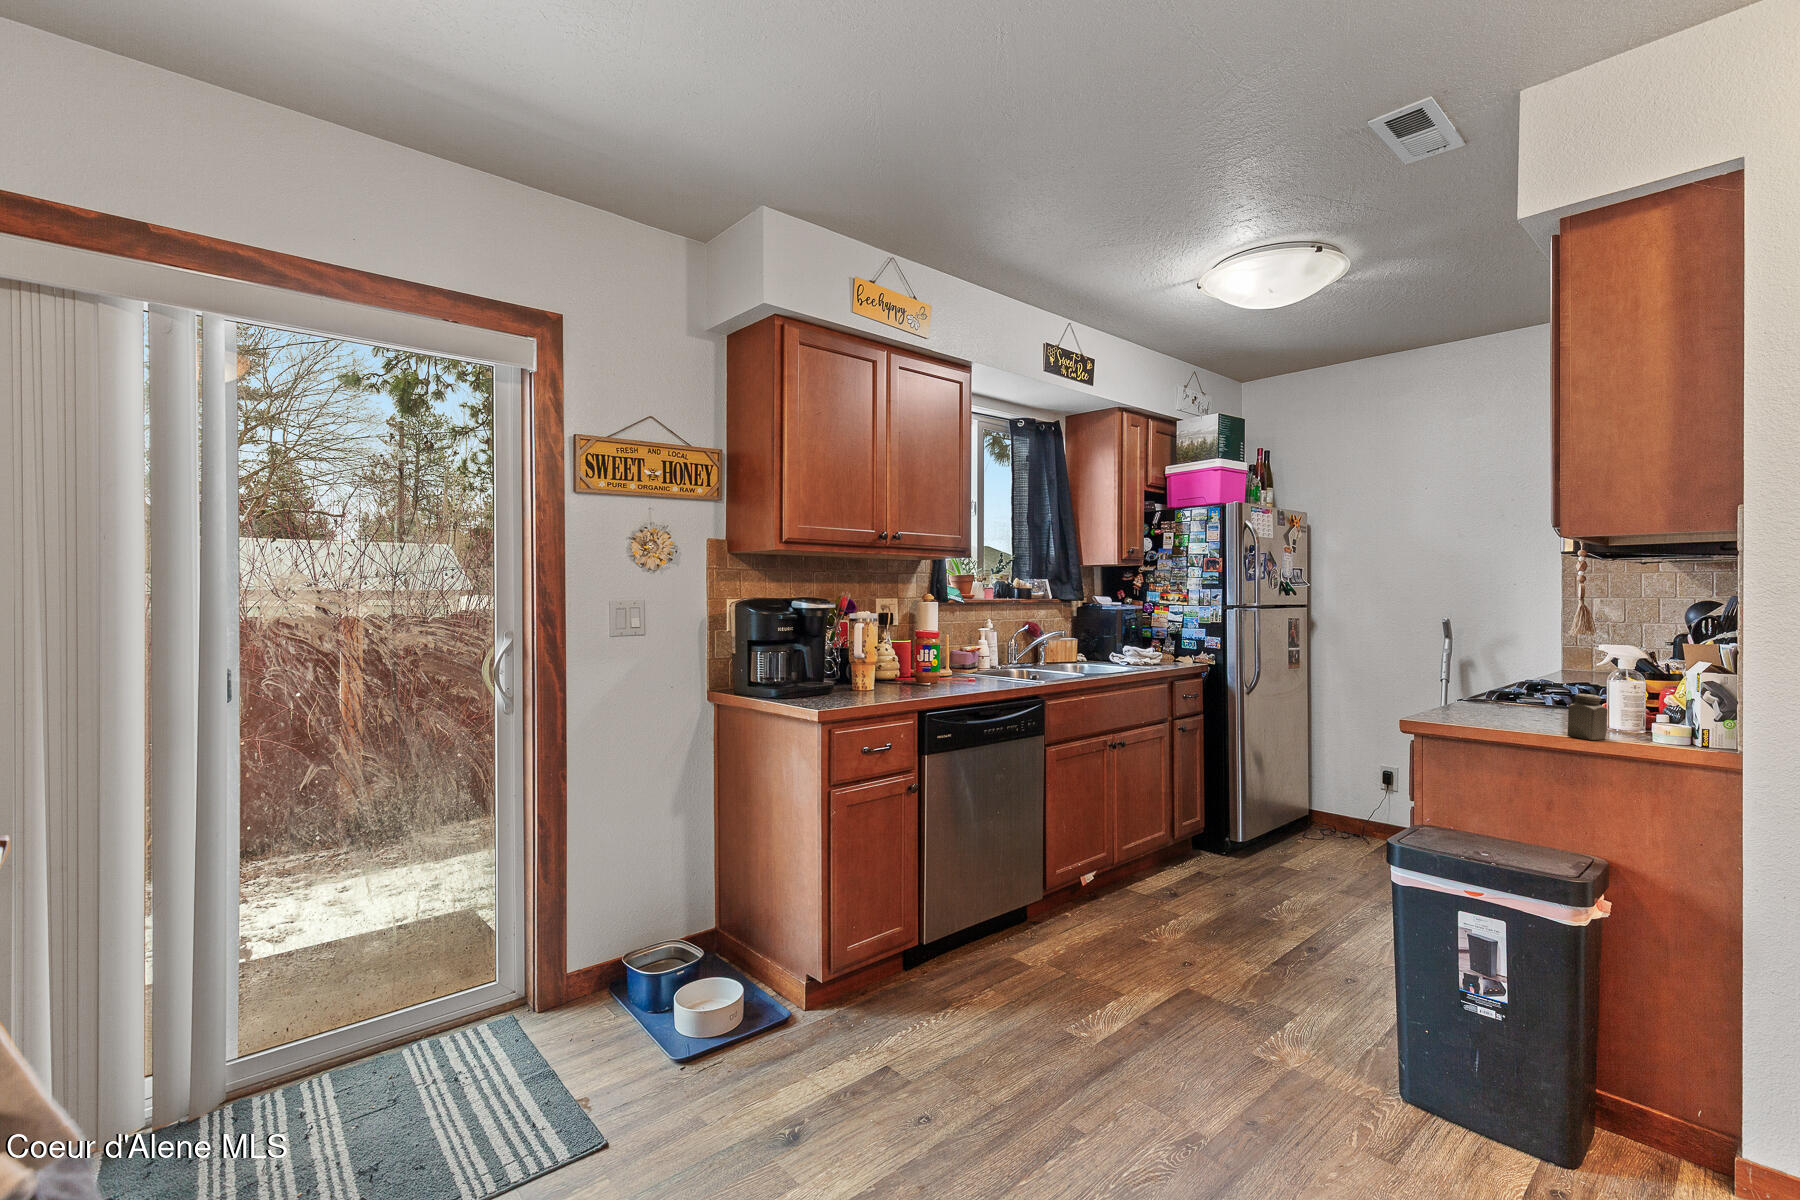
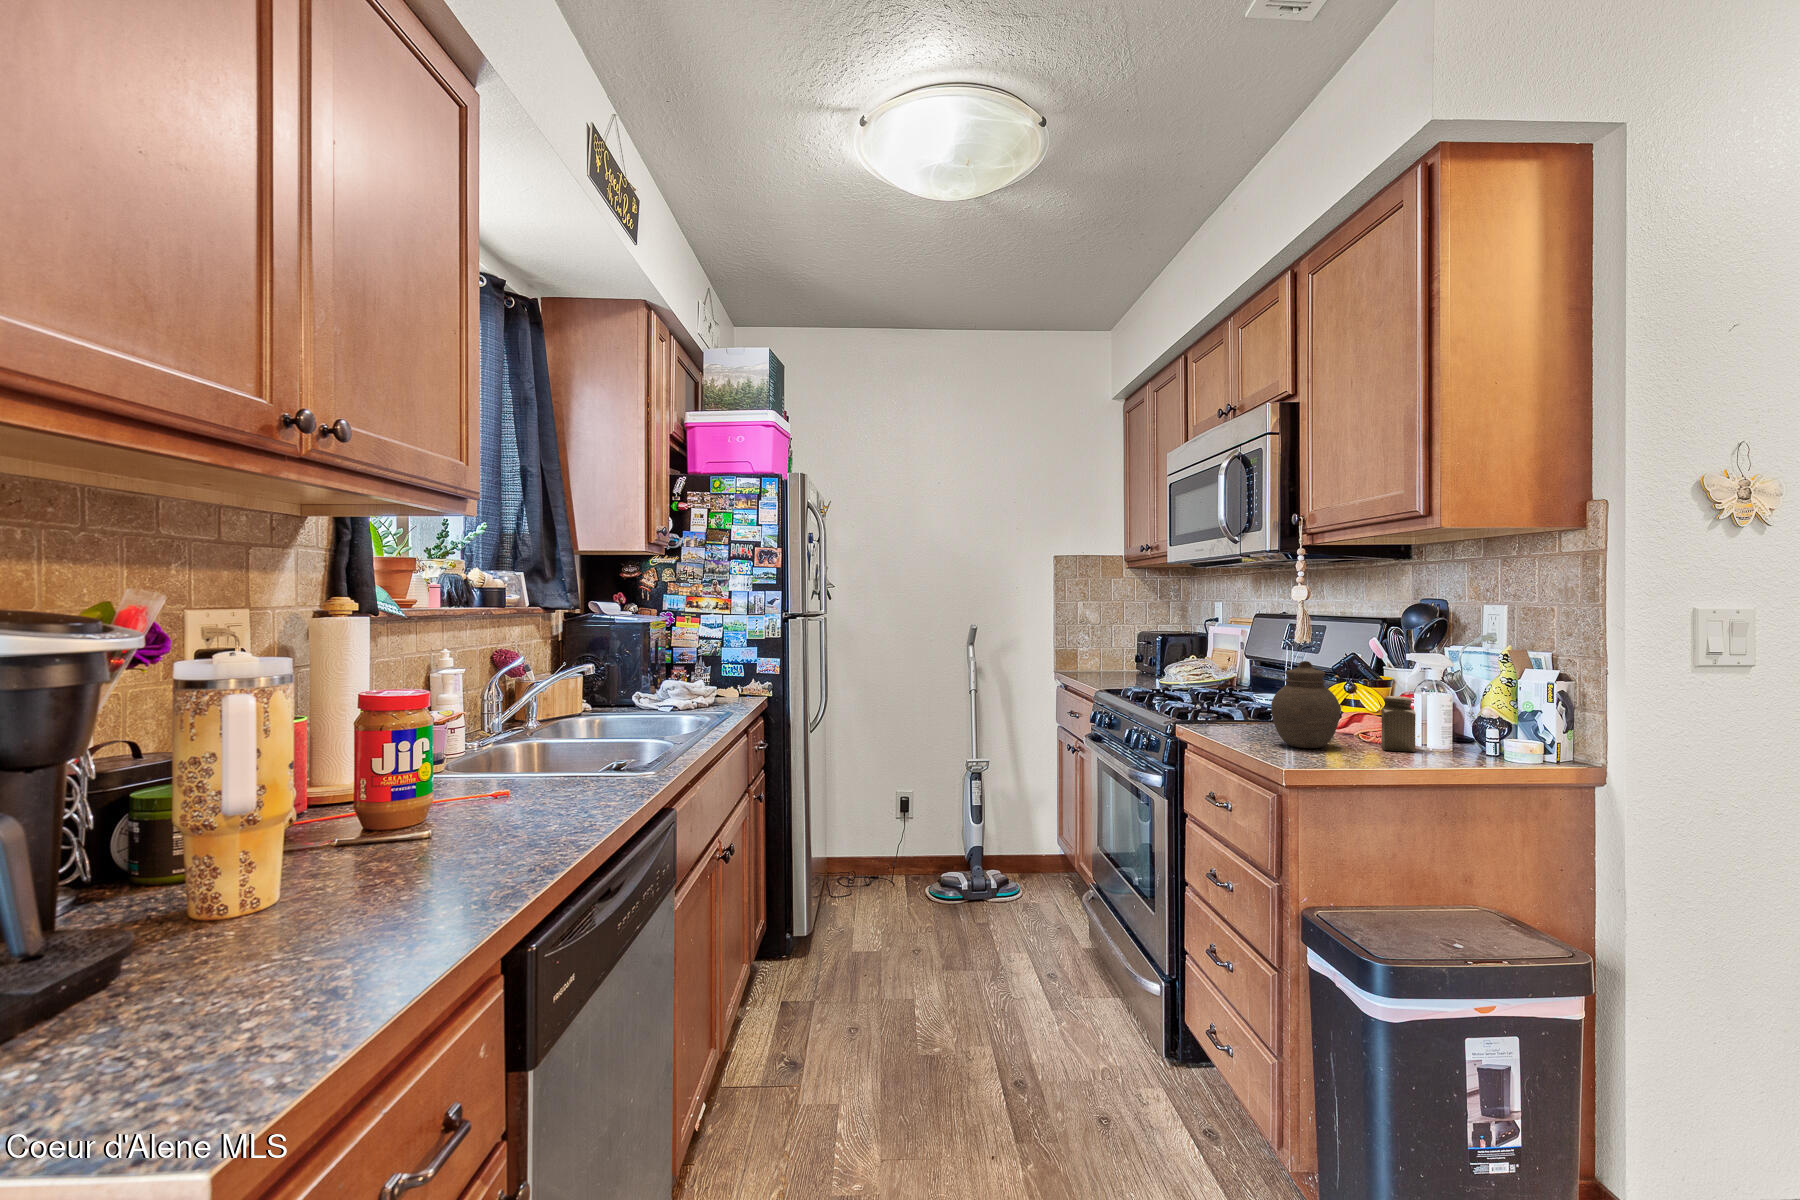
jar: none [1478,660,1539,728] -> present [1271,661,1340,748]

